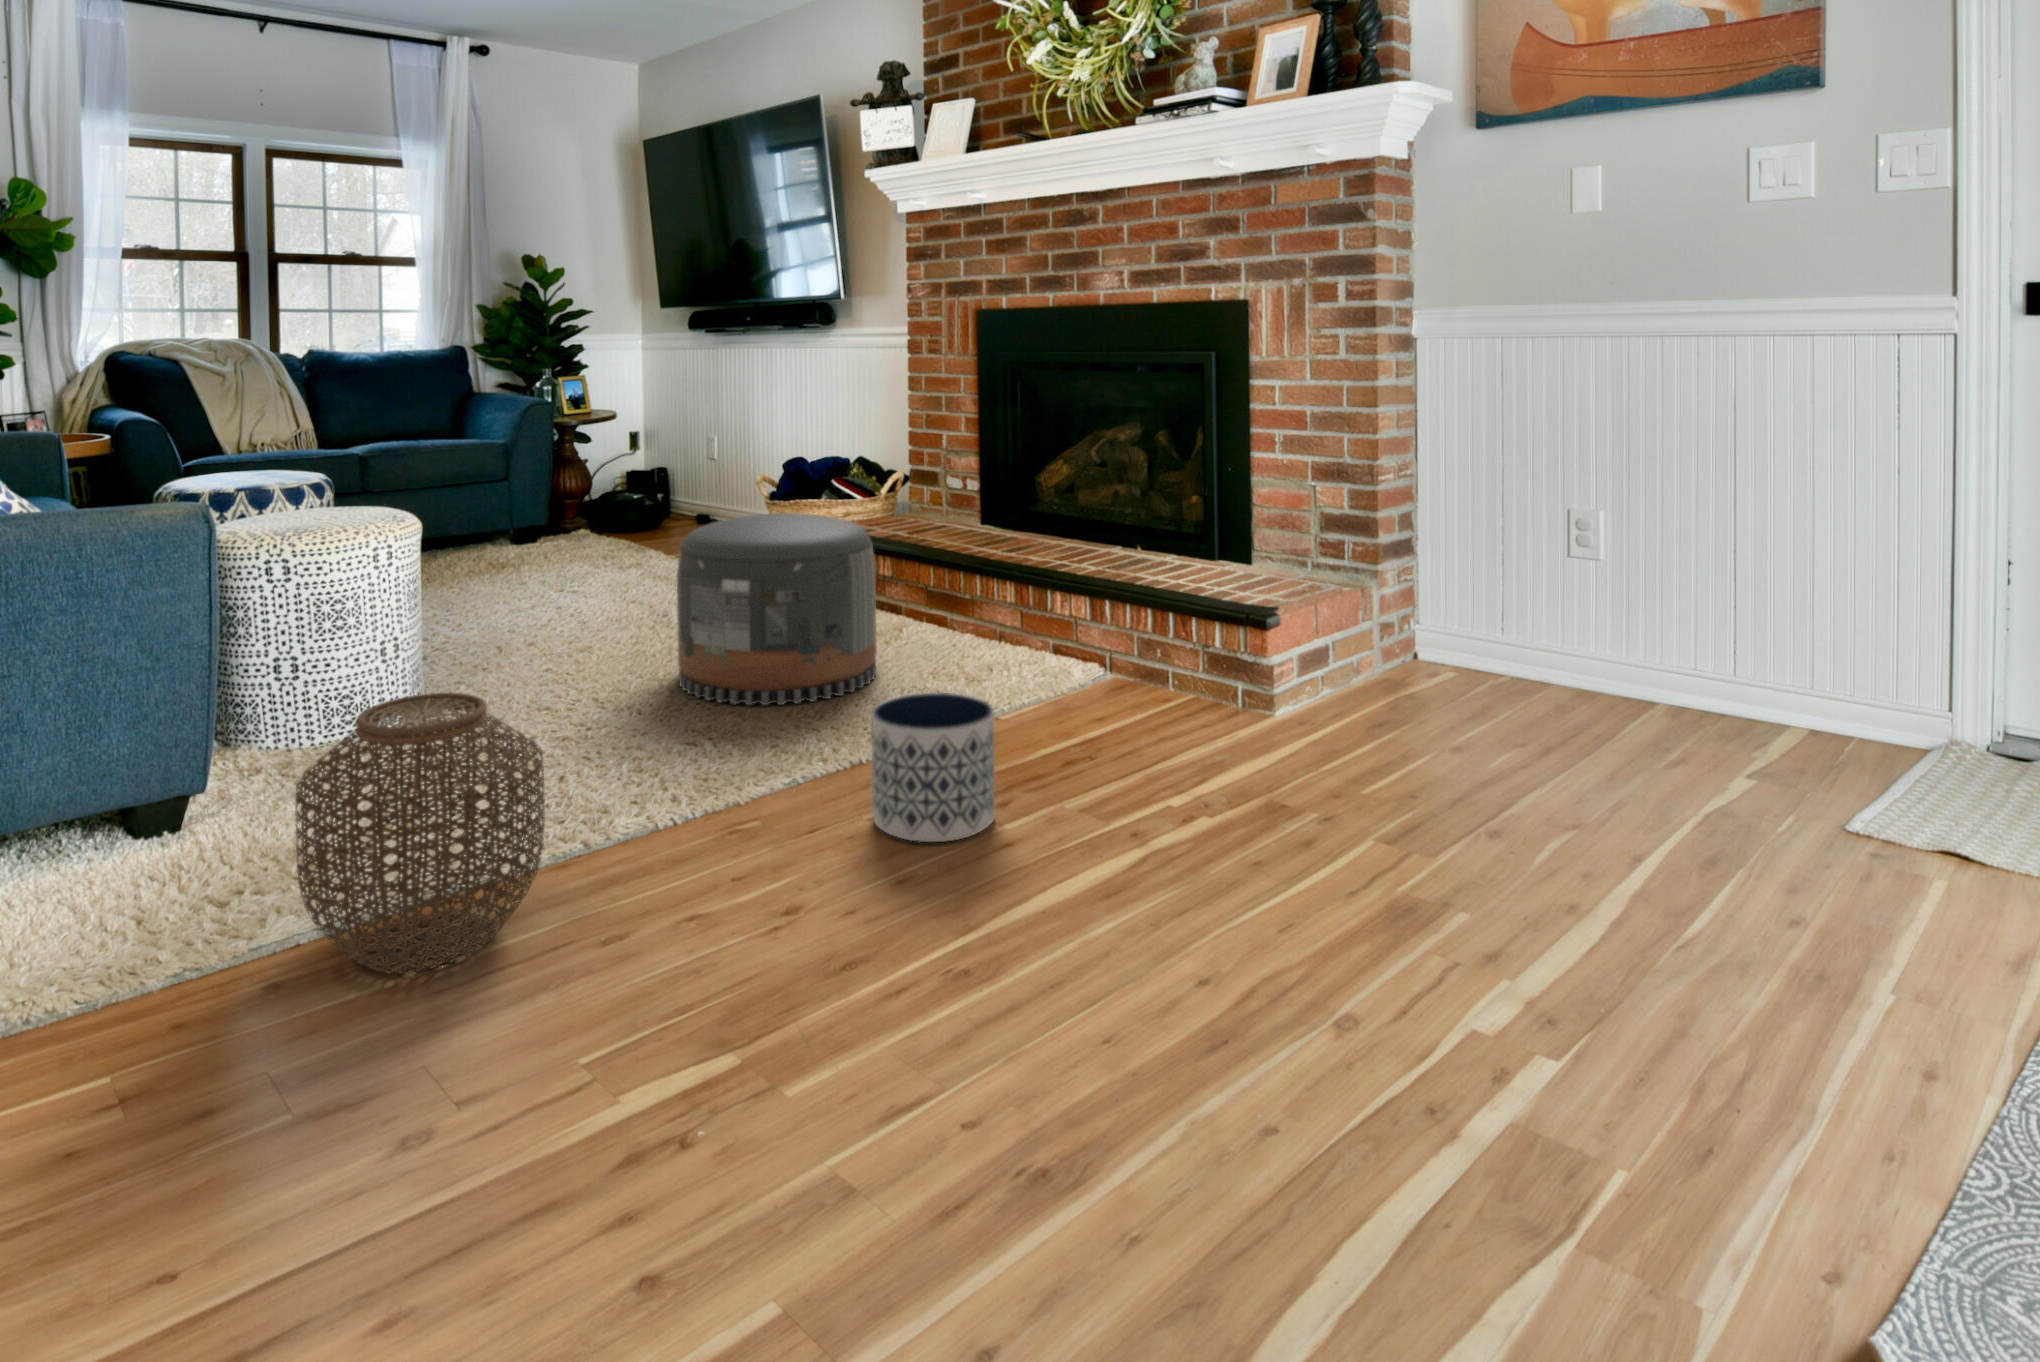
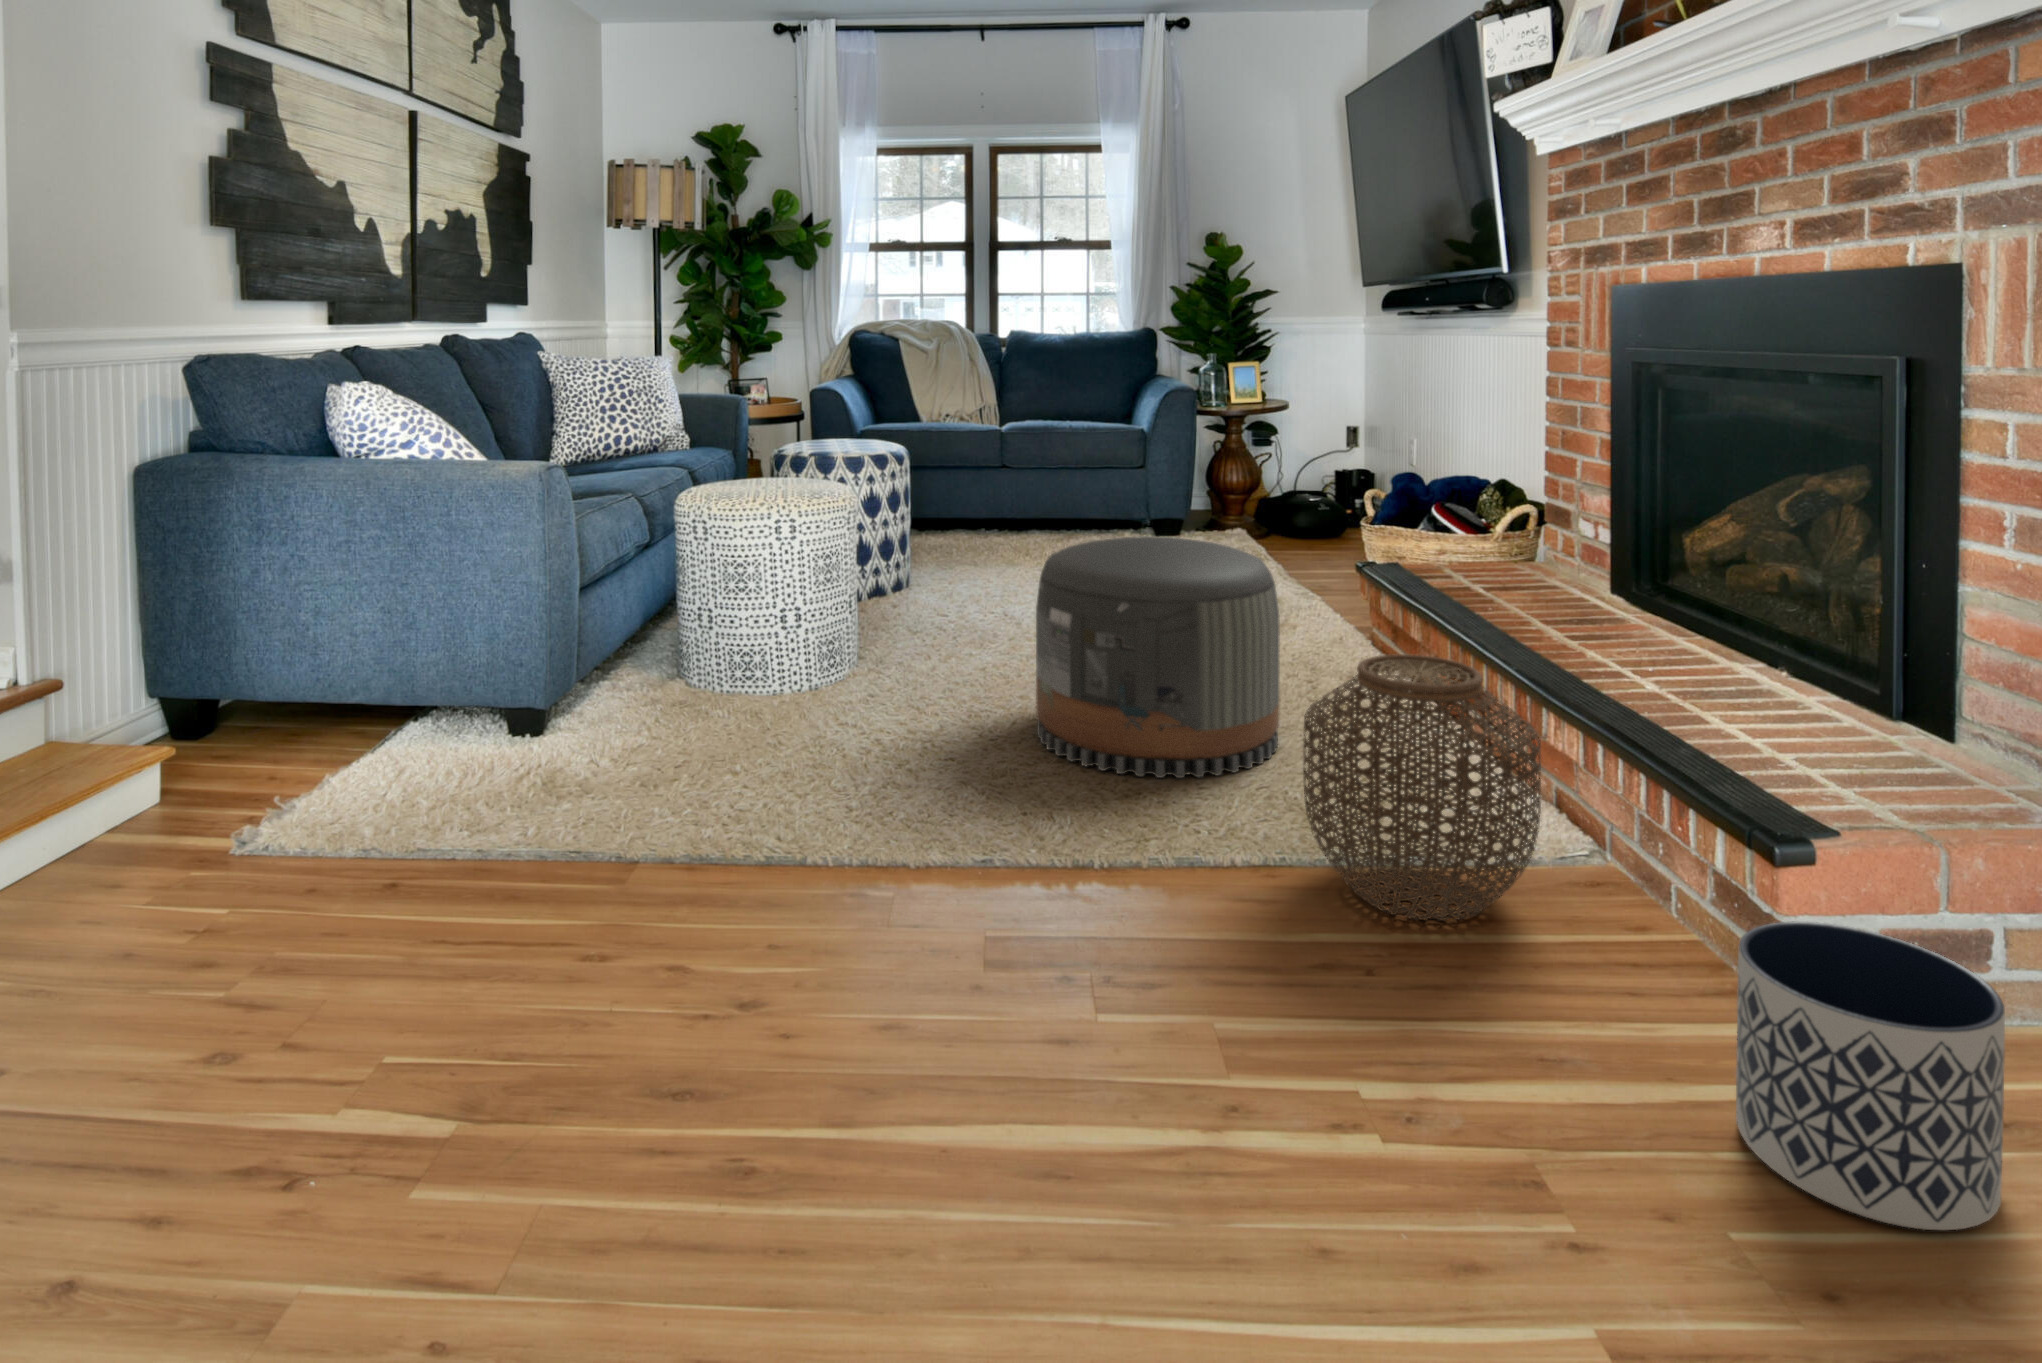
planter: present [872,692,995,842] -> present [1736,921,2005,1230]
woven basket: present [295,693,545,974] -> present [1304,654,1541,921]

